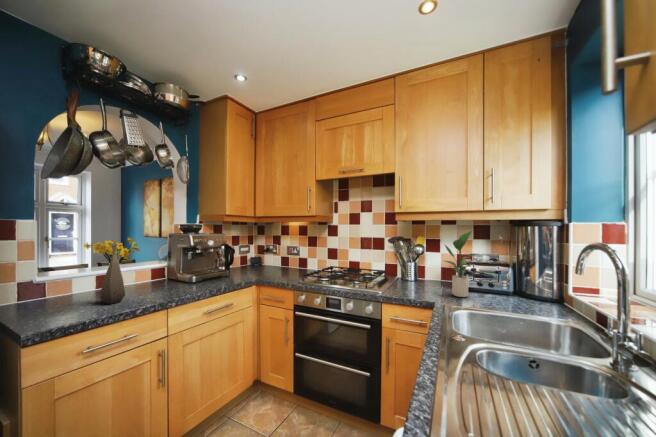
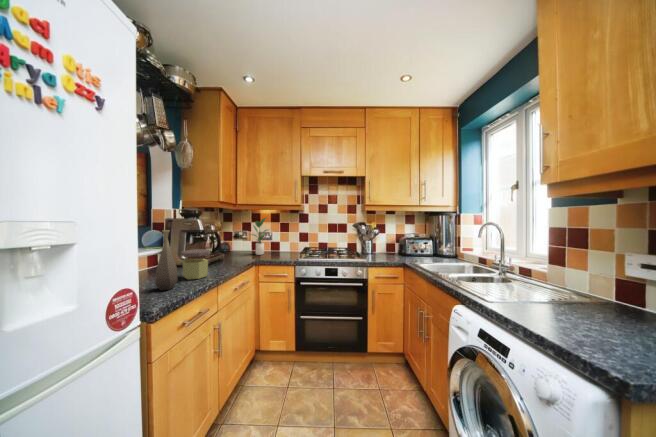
potted plant: present [445,231,478,297] -> present [253,218,267,255]
jar: none [148,263,179,295] -> present [181,249,210,280]

